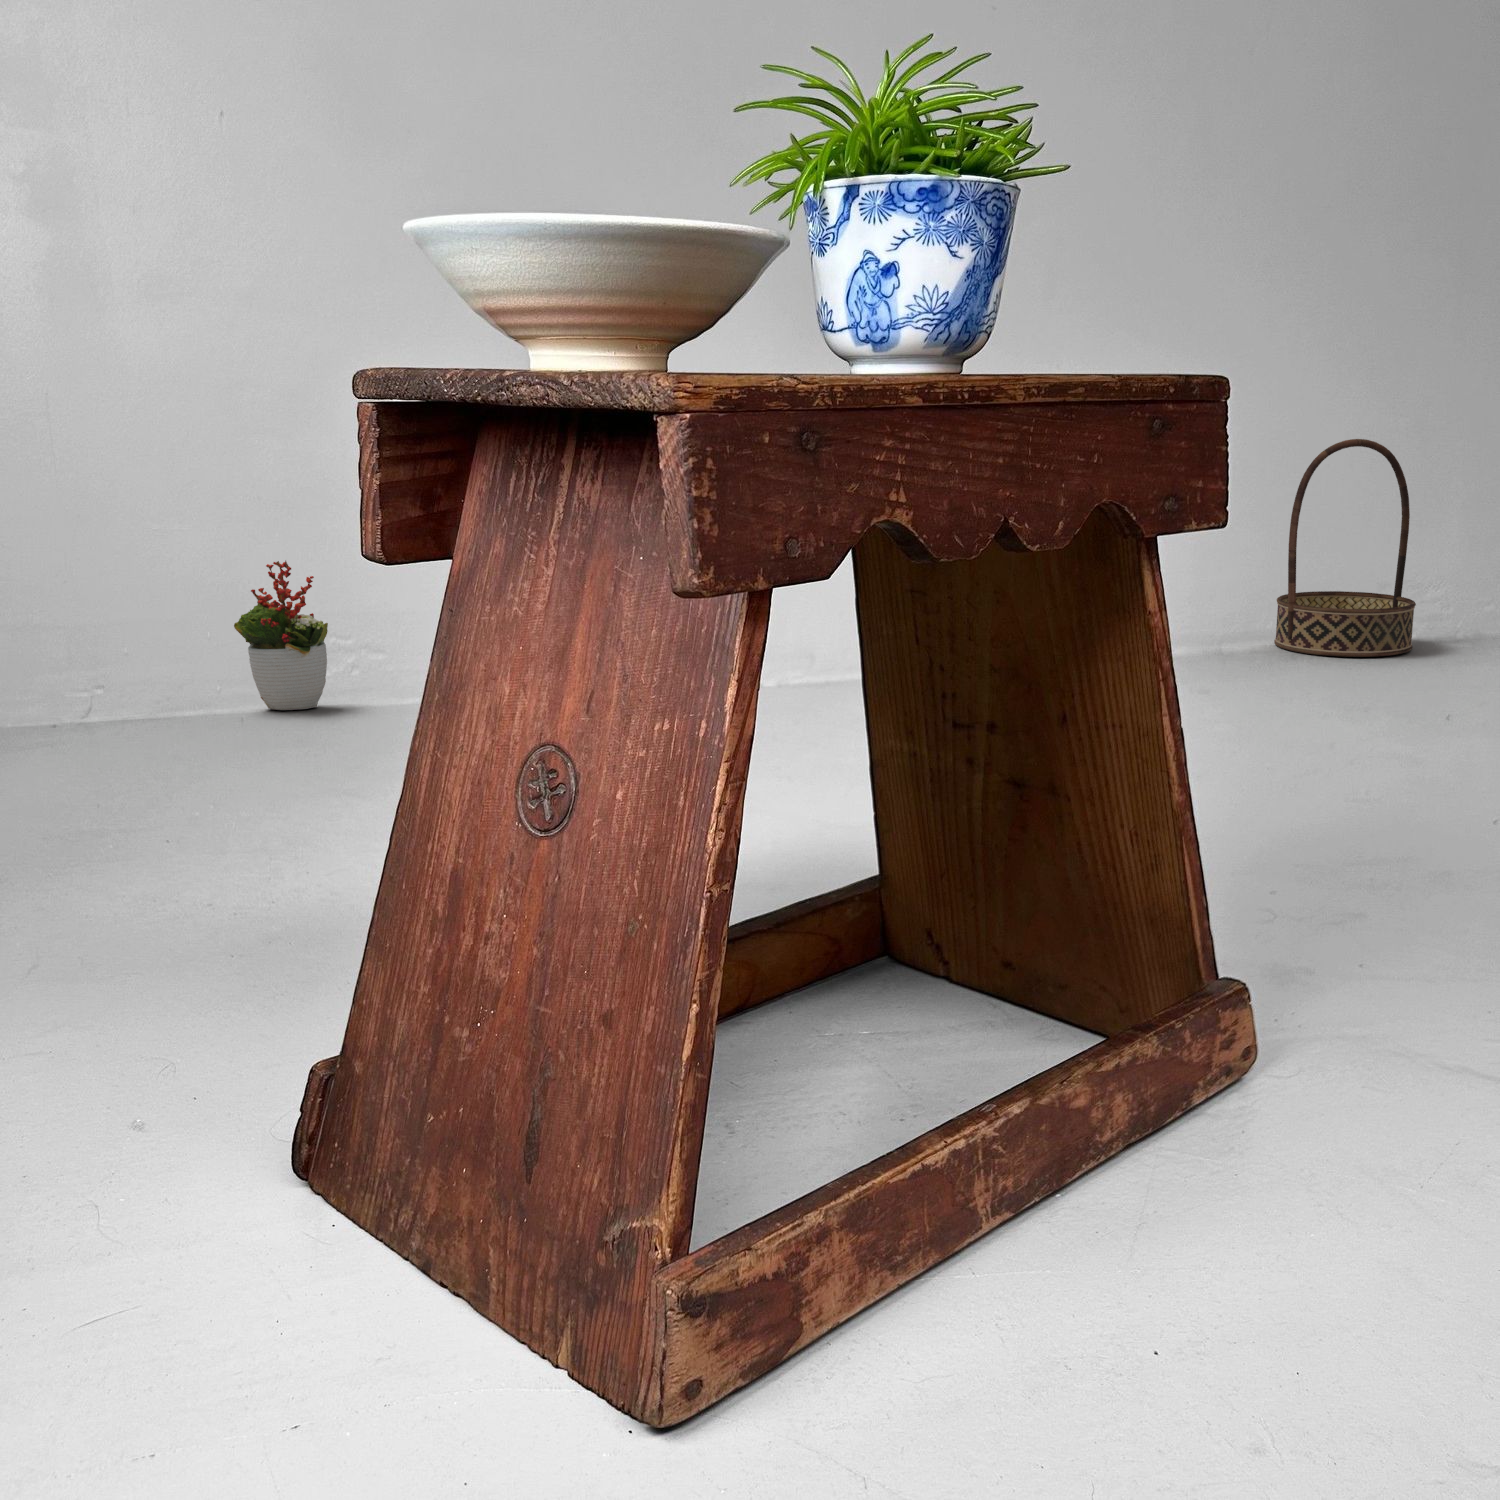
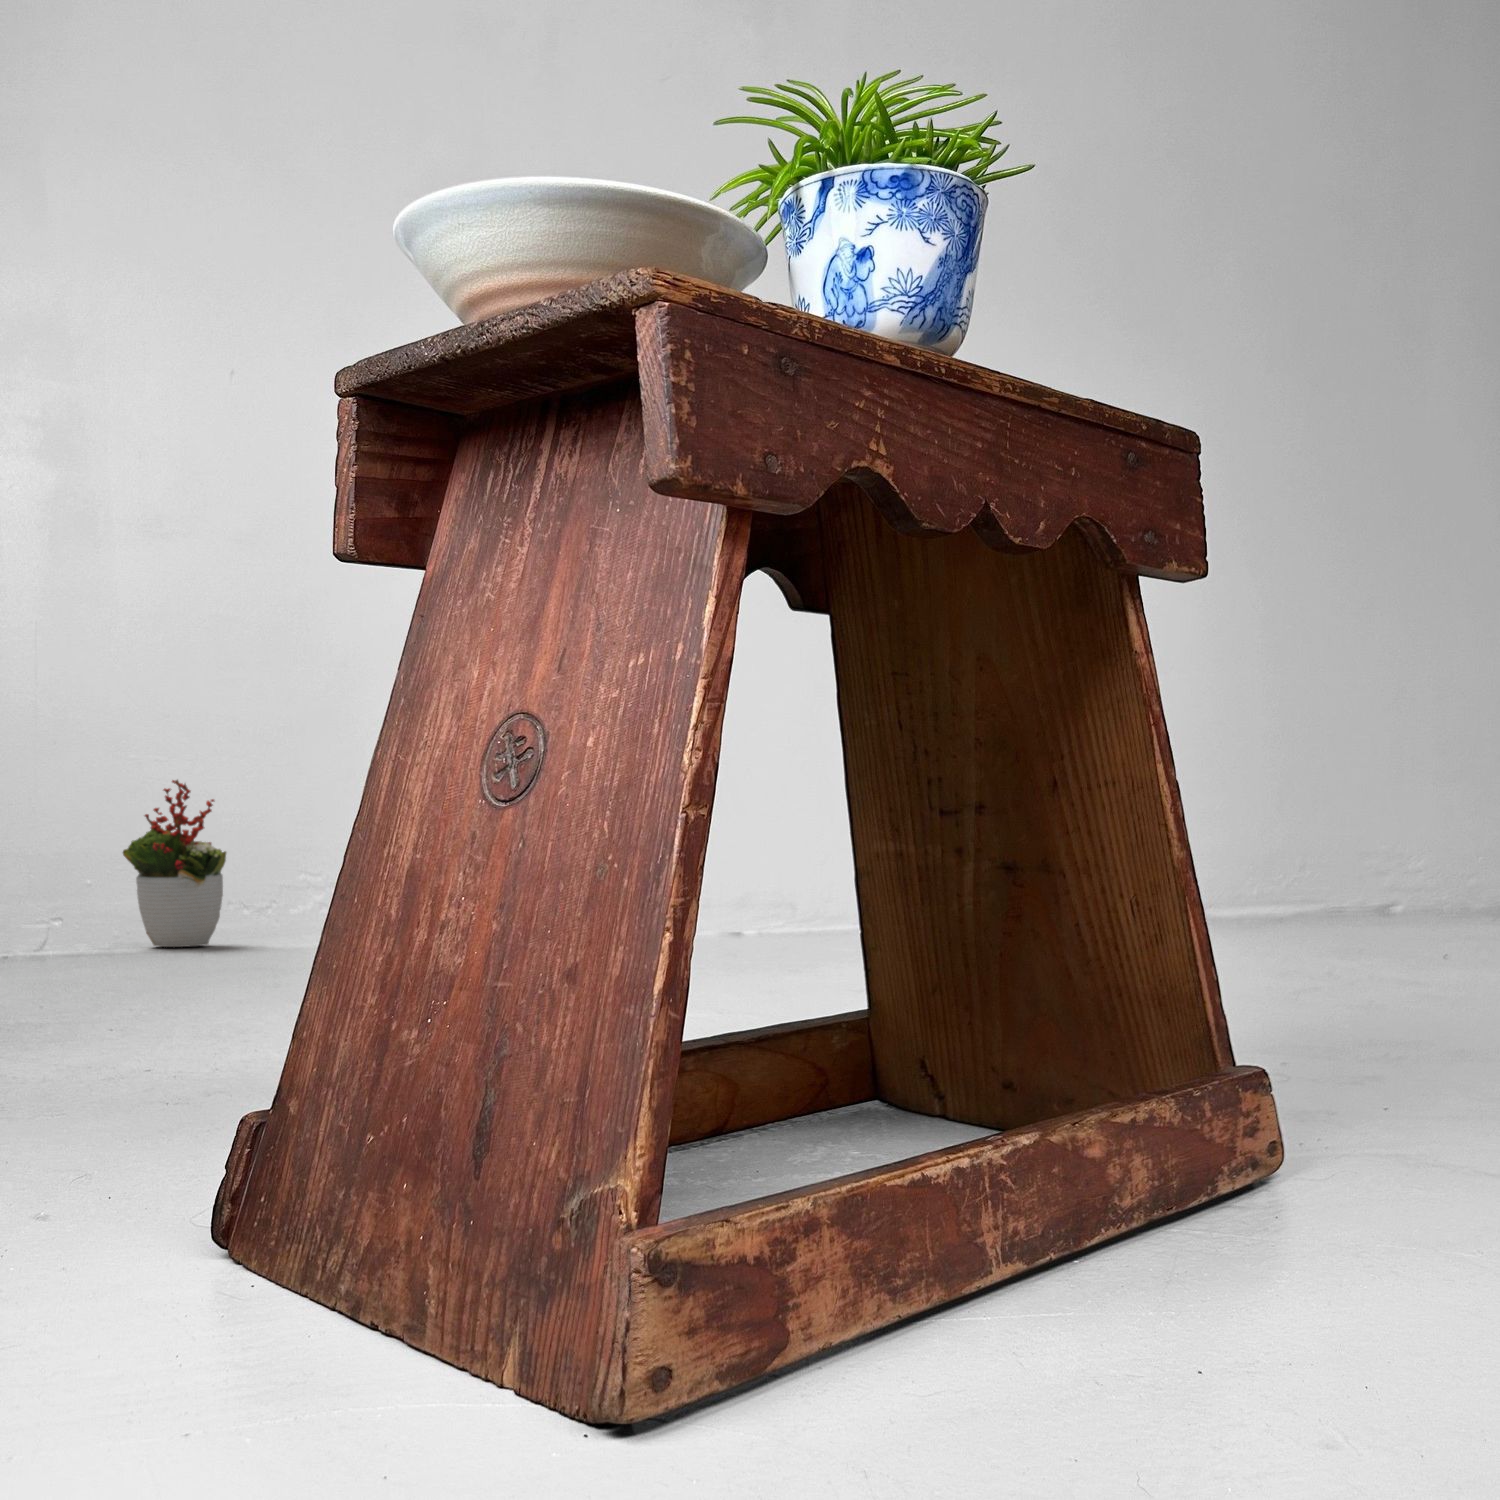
basket: present [1274,439,1416,657] -> none [1242,695,1388,917]

